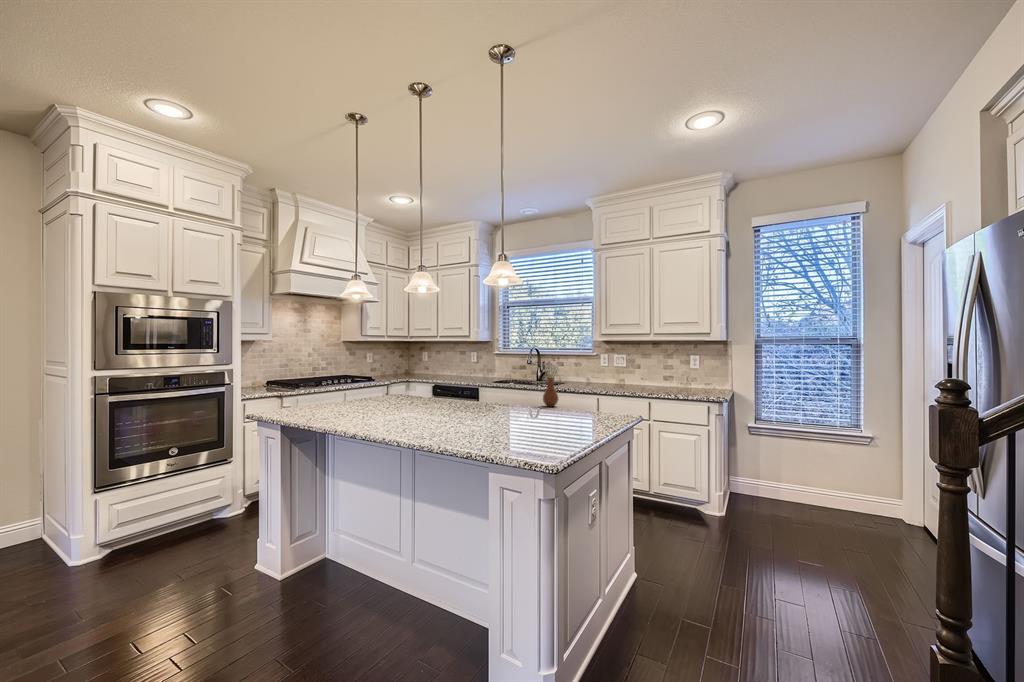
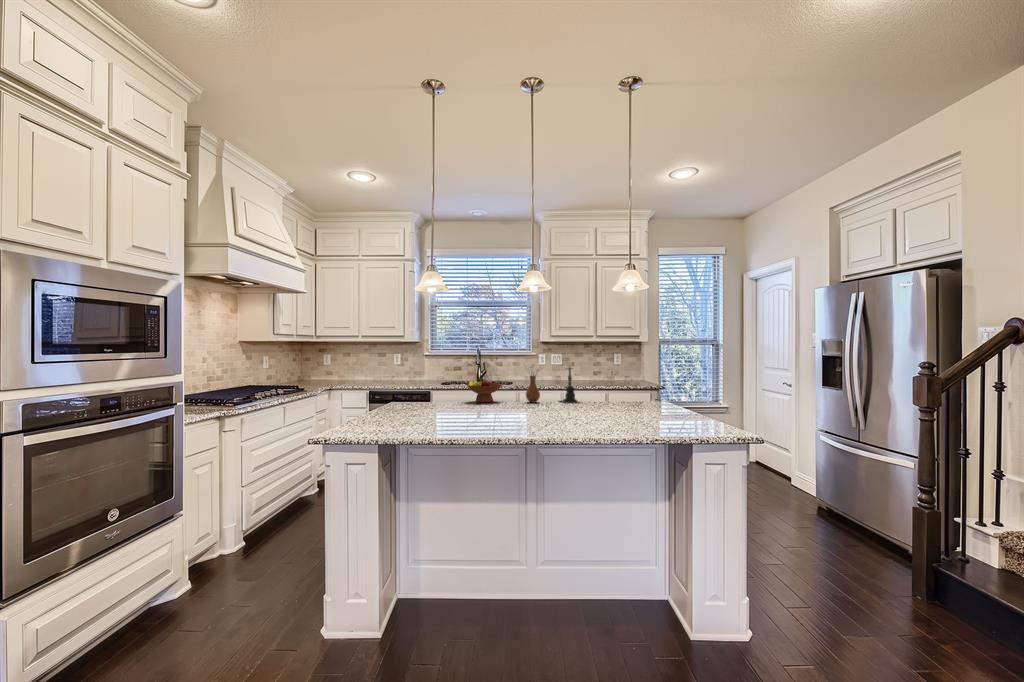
candle holder: none [577,364,601,411] -> present [560,367,579,403]
fruit bowl: none [492,378,528,403] -> present [467,379,502,403]

